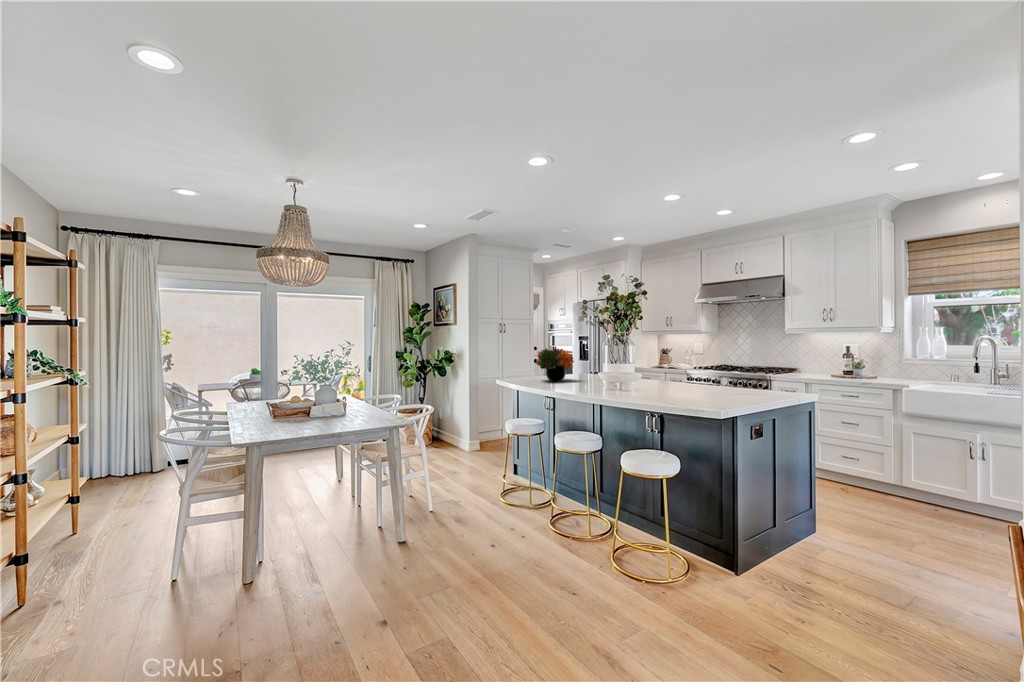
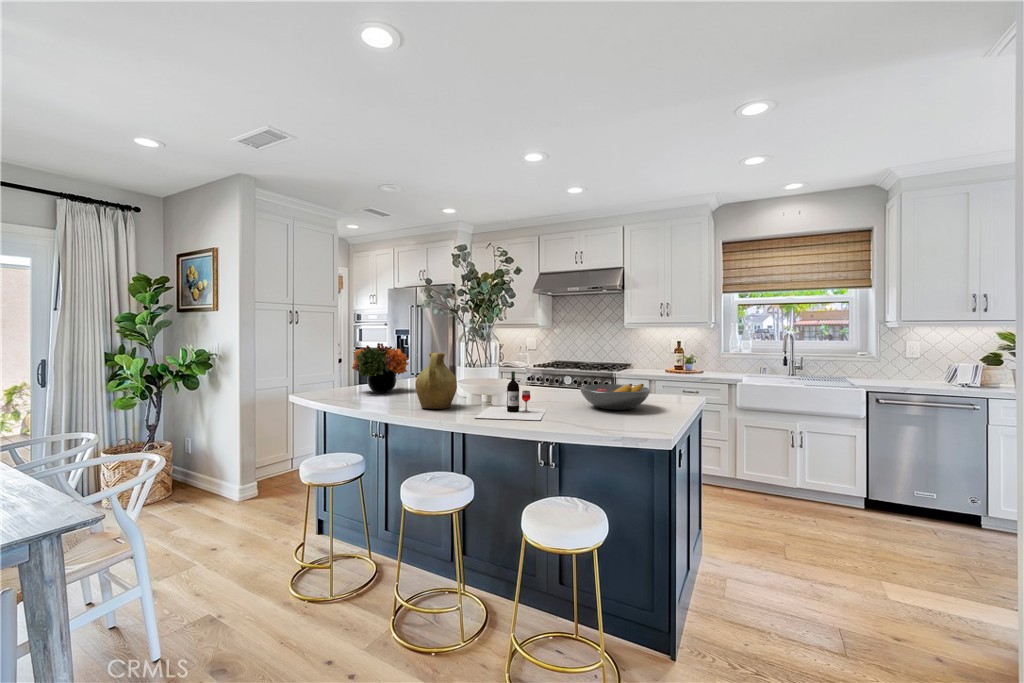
pitcher: none [572,353,600,391] -> present [415,353,457,409]
wine bottle: none [605,367,665,400] -> present [474,371,546,420]
fruit bowl: none [691,379,751,398] -> present [580,384,651,410]

